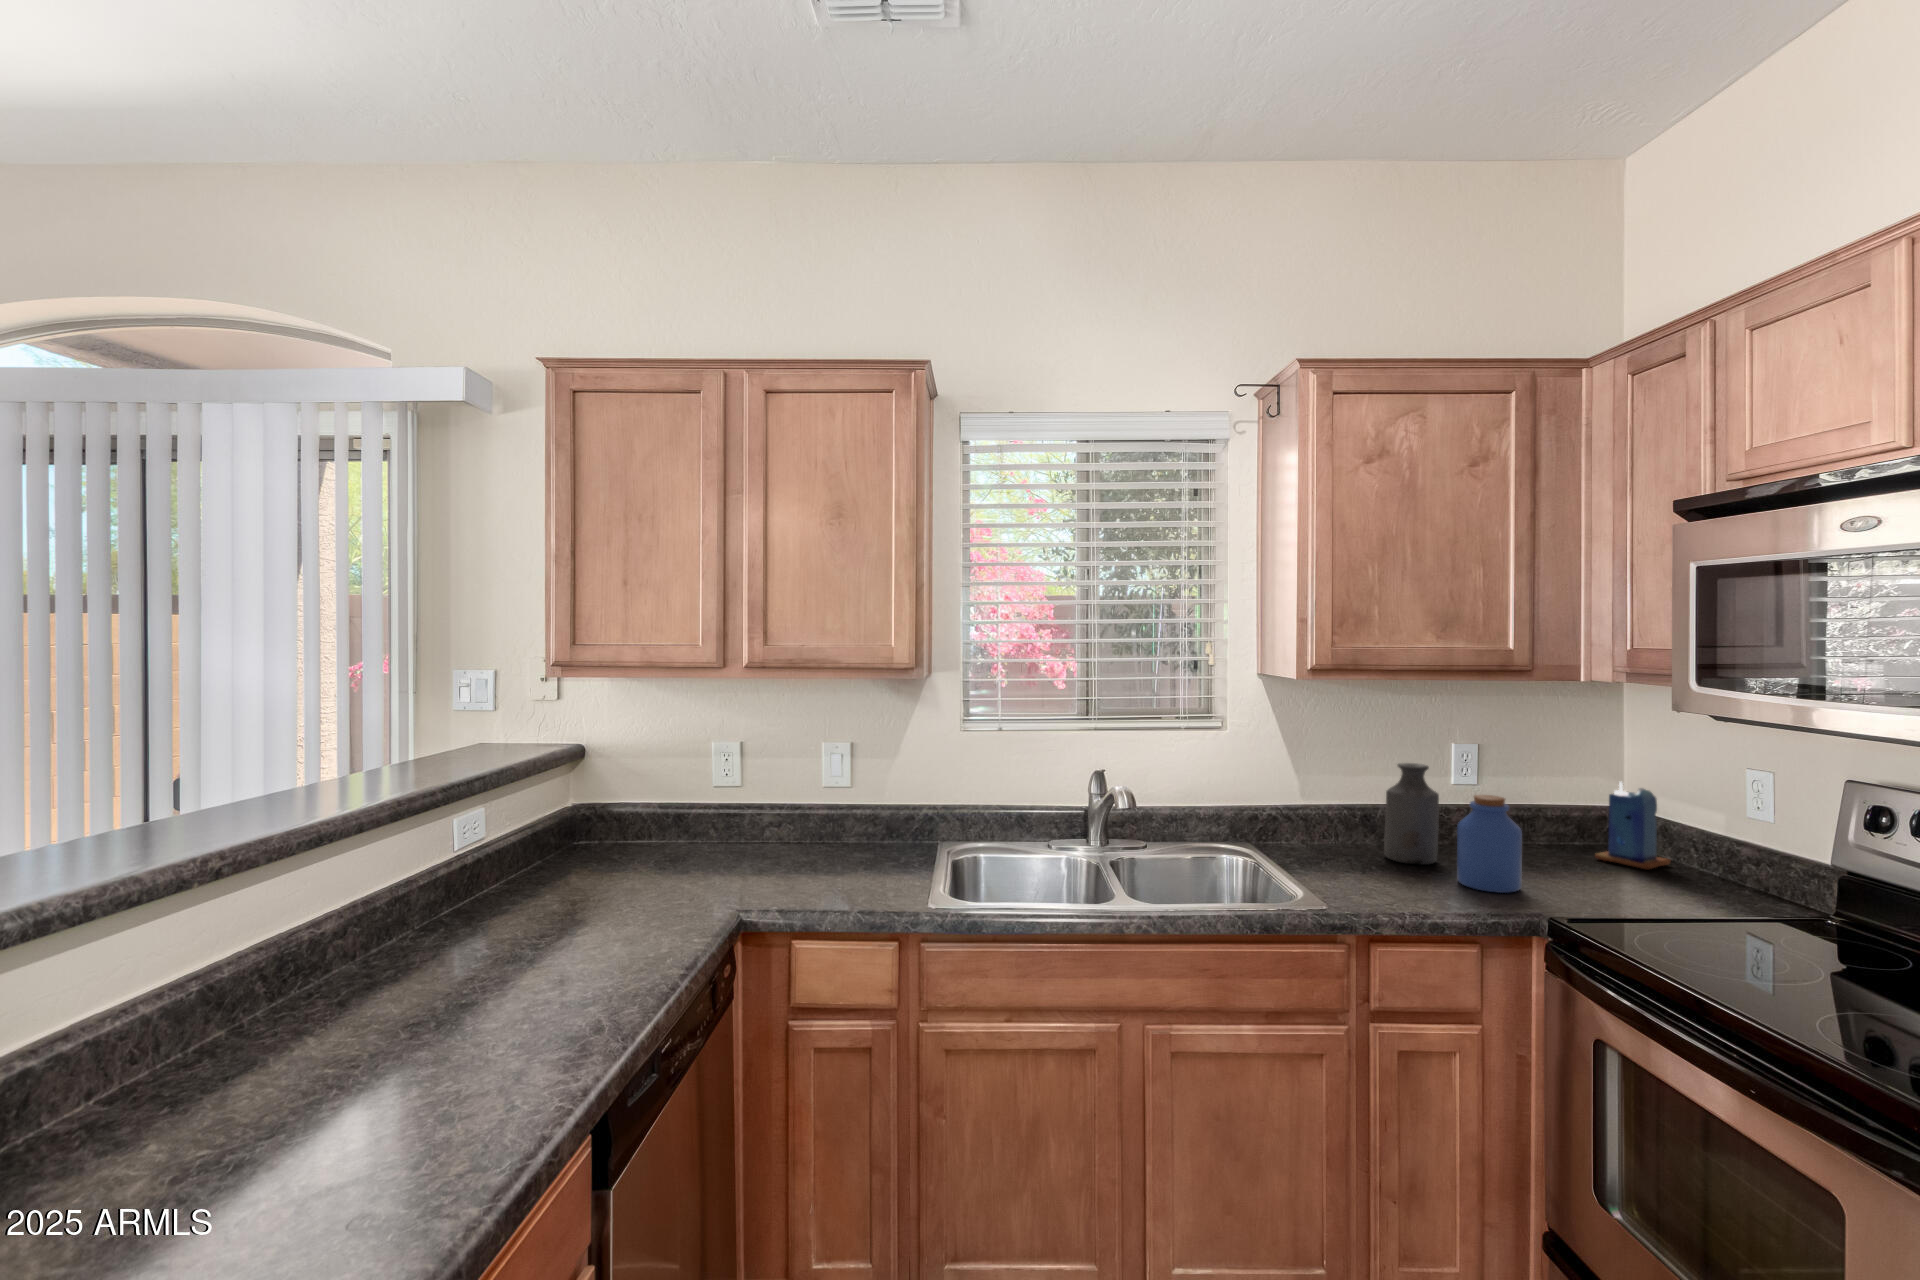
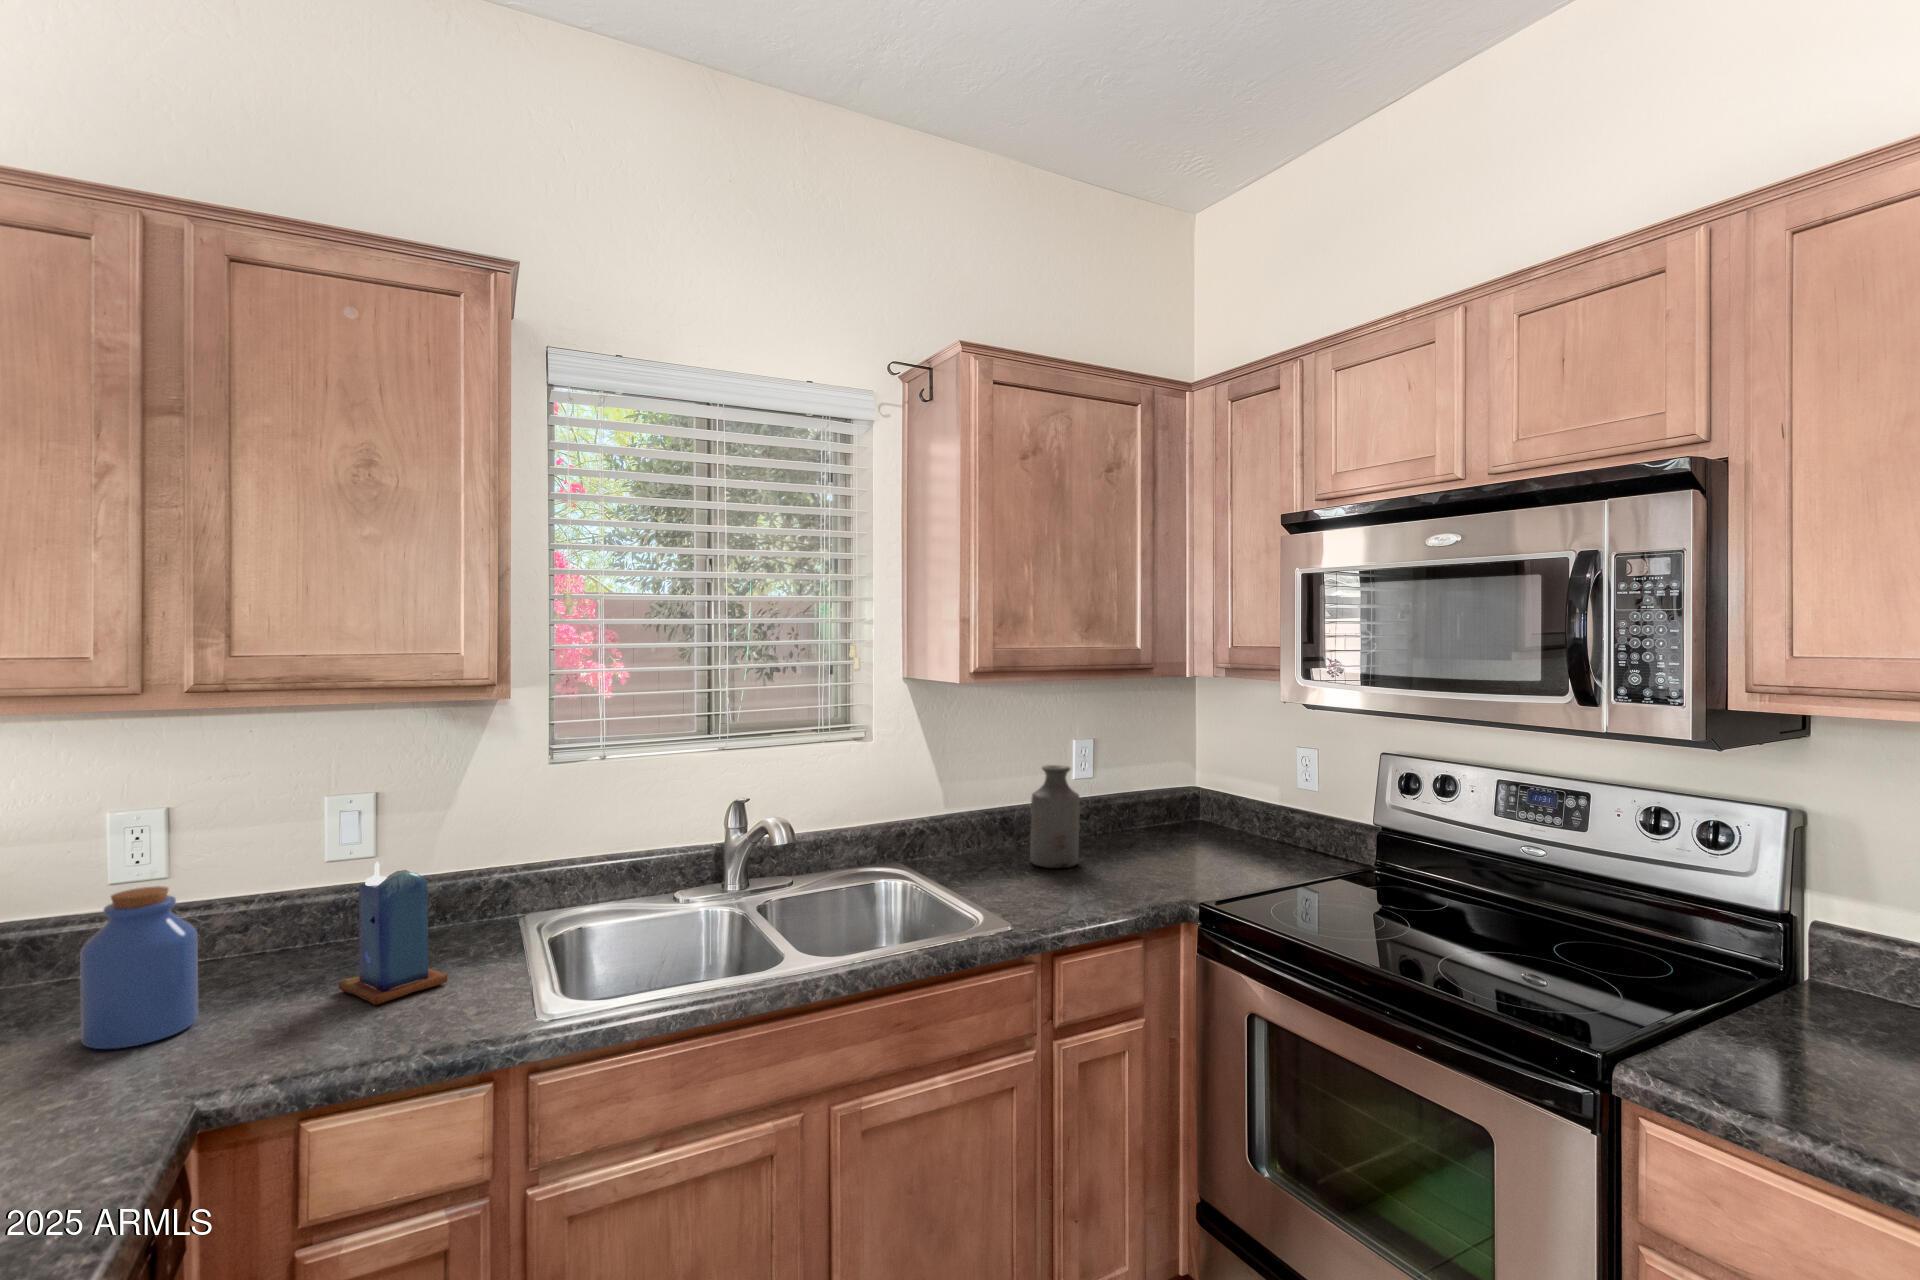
candle: present [1595,782,1671,870] -> present [339,862,447,1005]
jar: present [1457,795,1522,893] -> present [80,886,198,1049]

